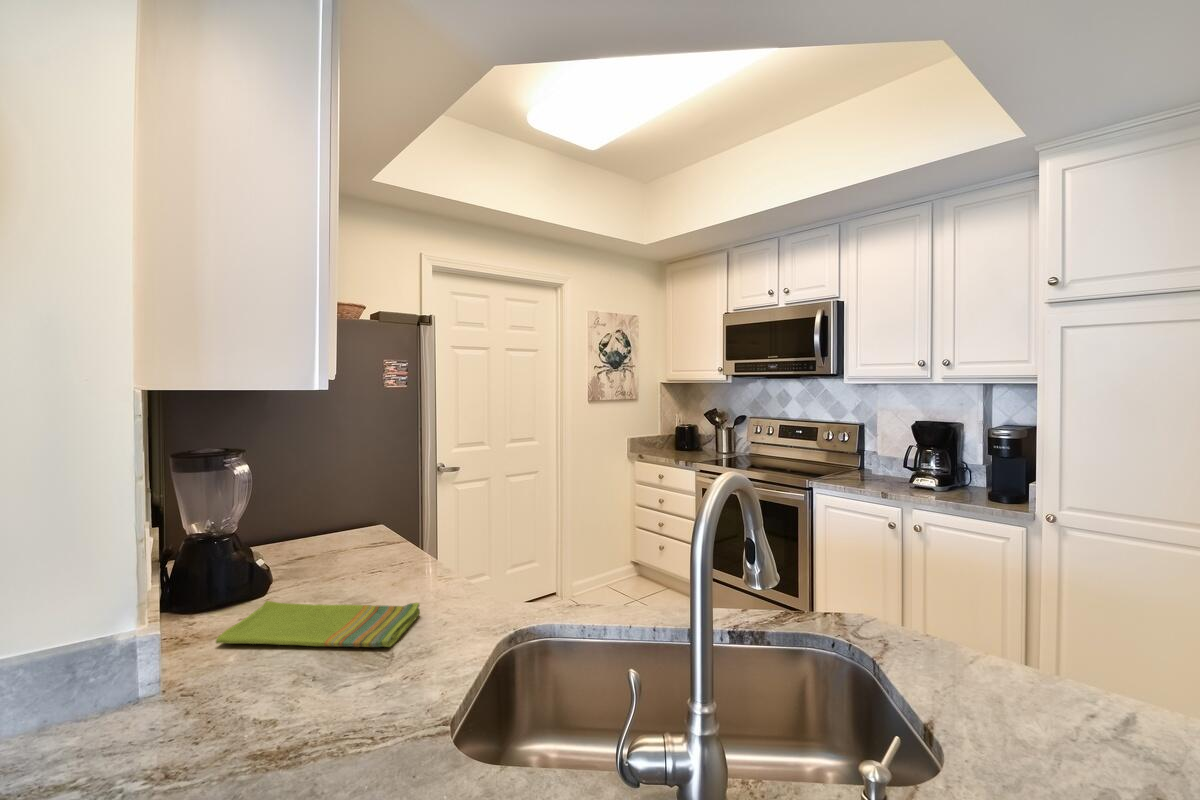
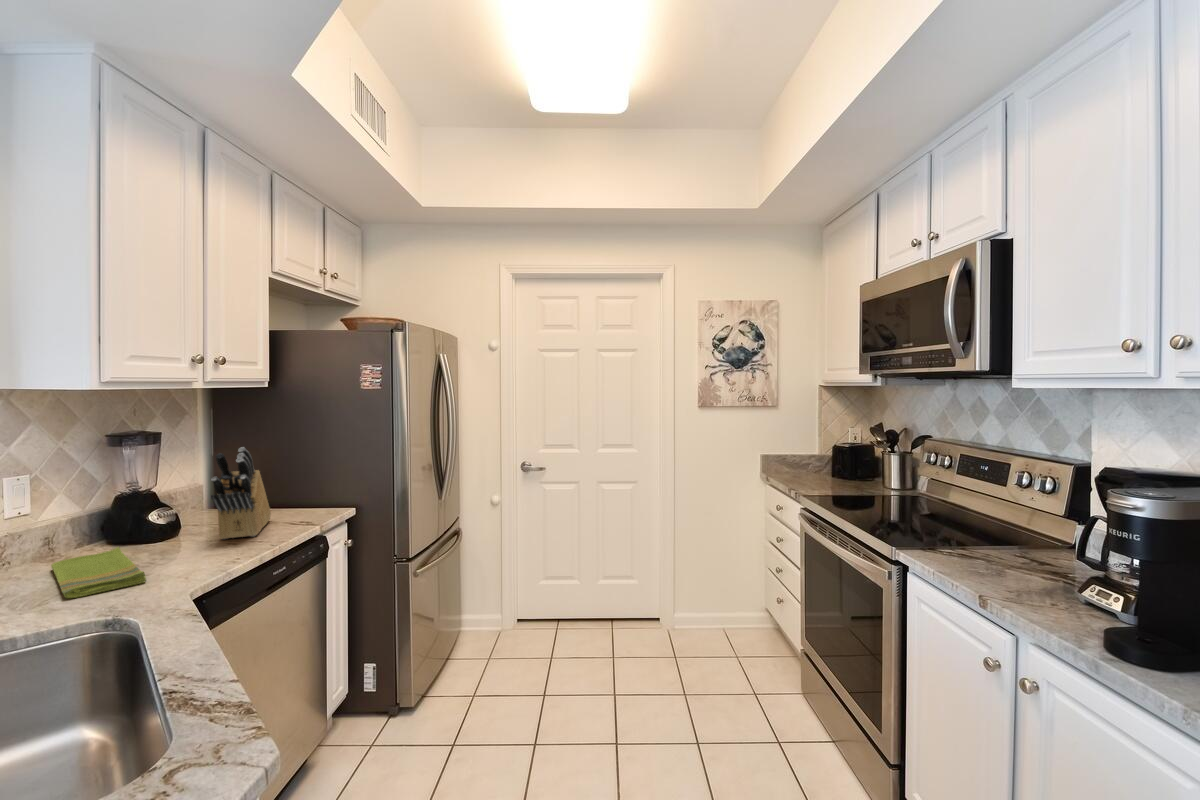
knife block: none [286,457,391,572] -> present [211,447,271,539]

